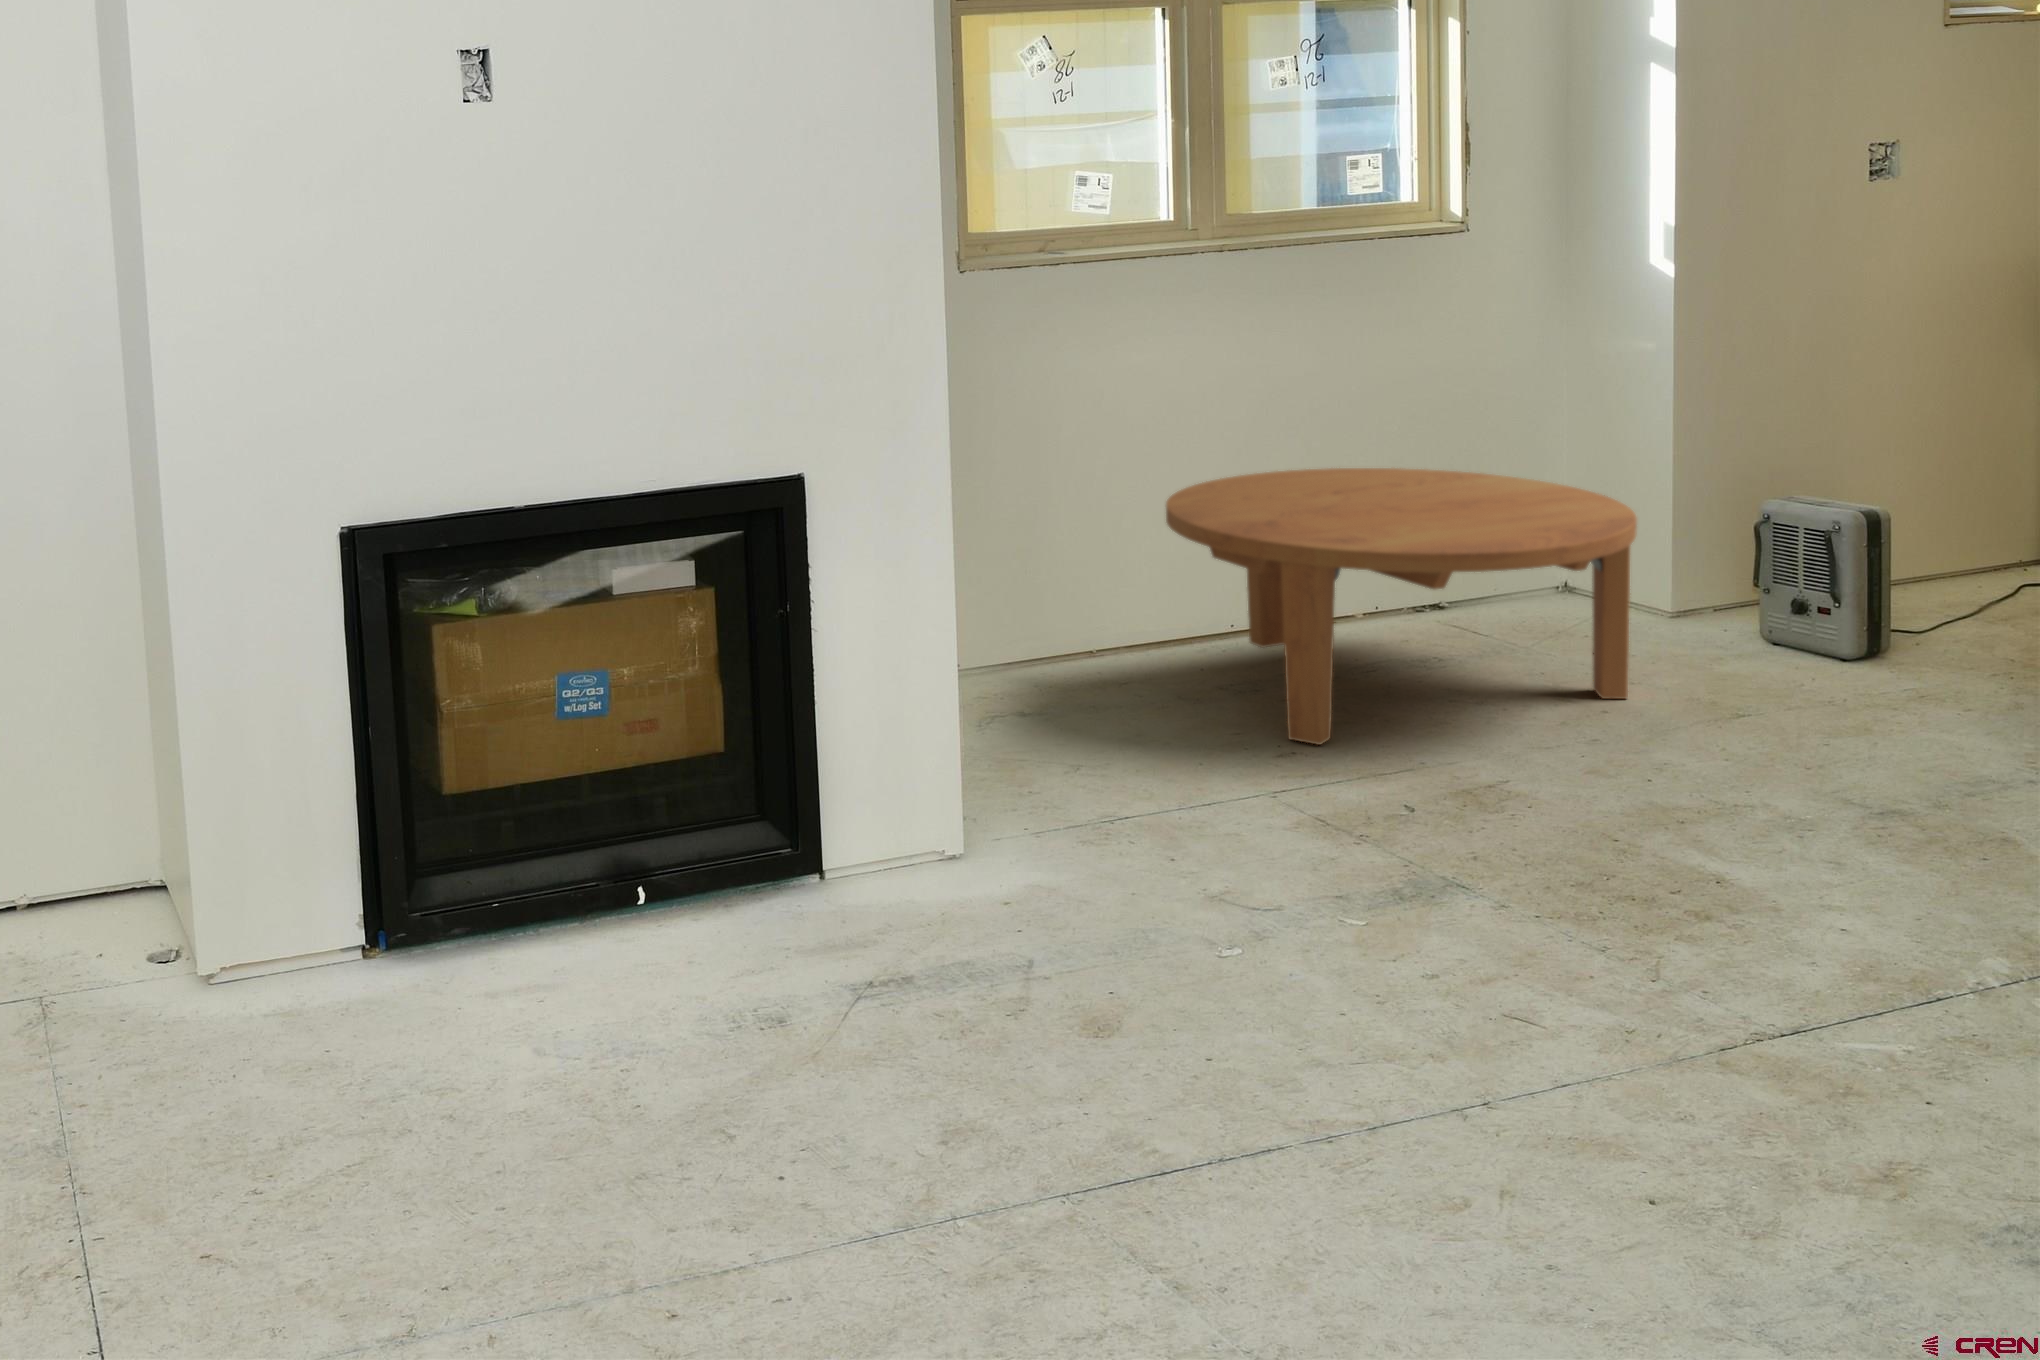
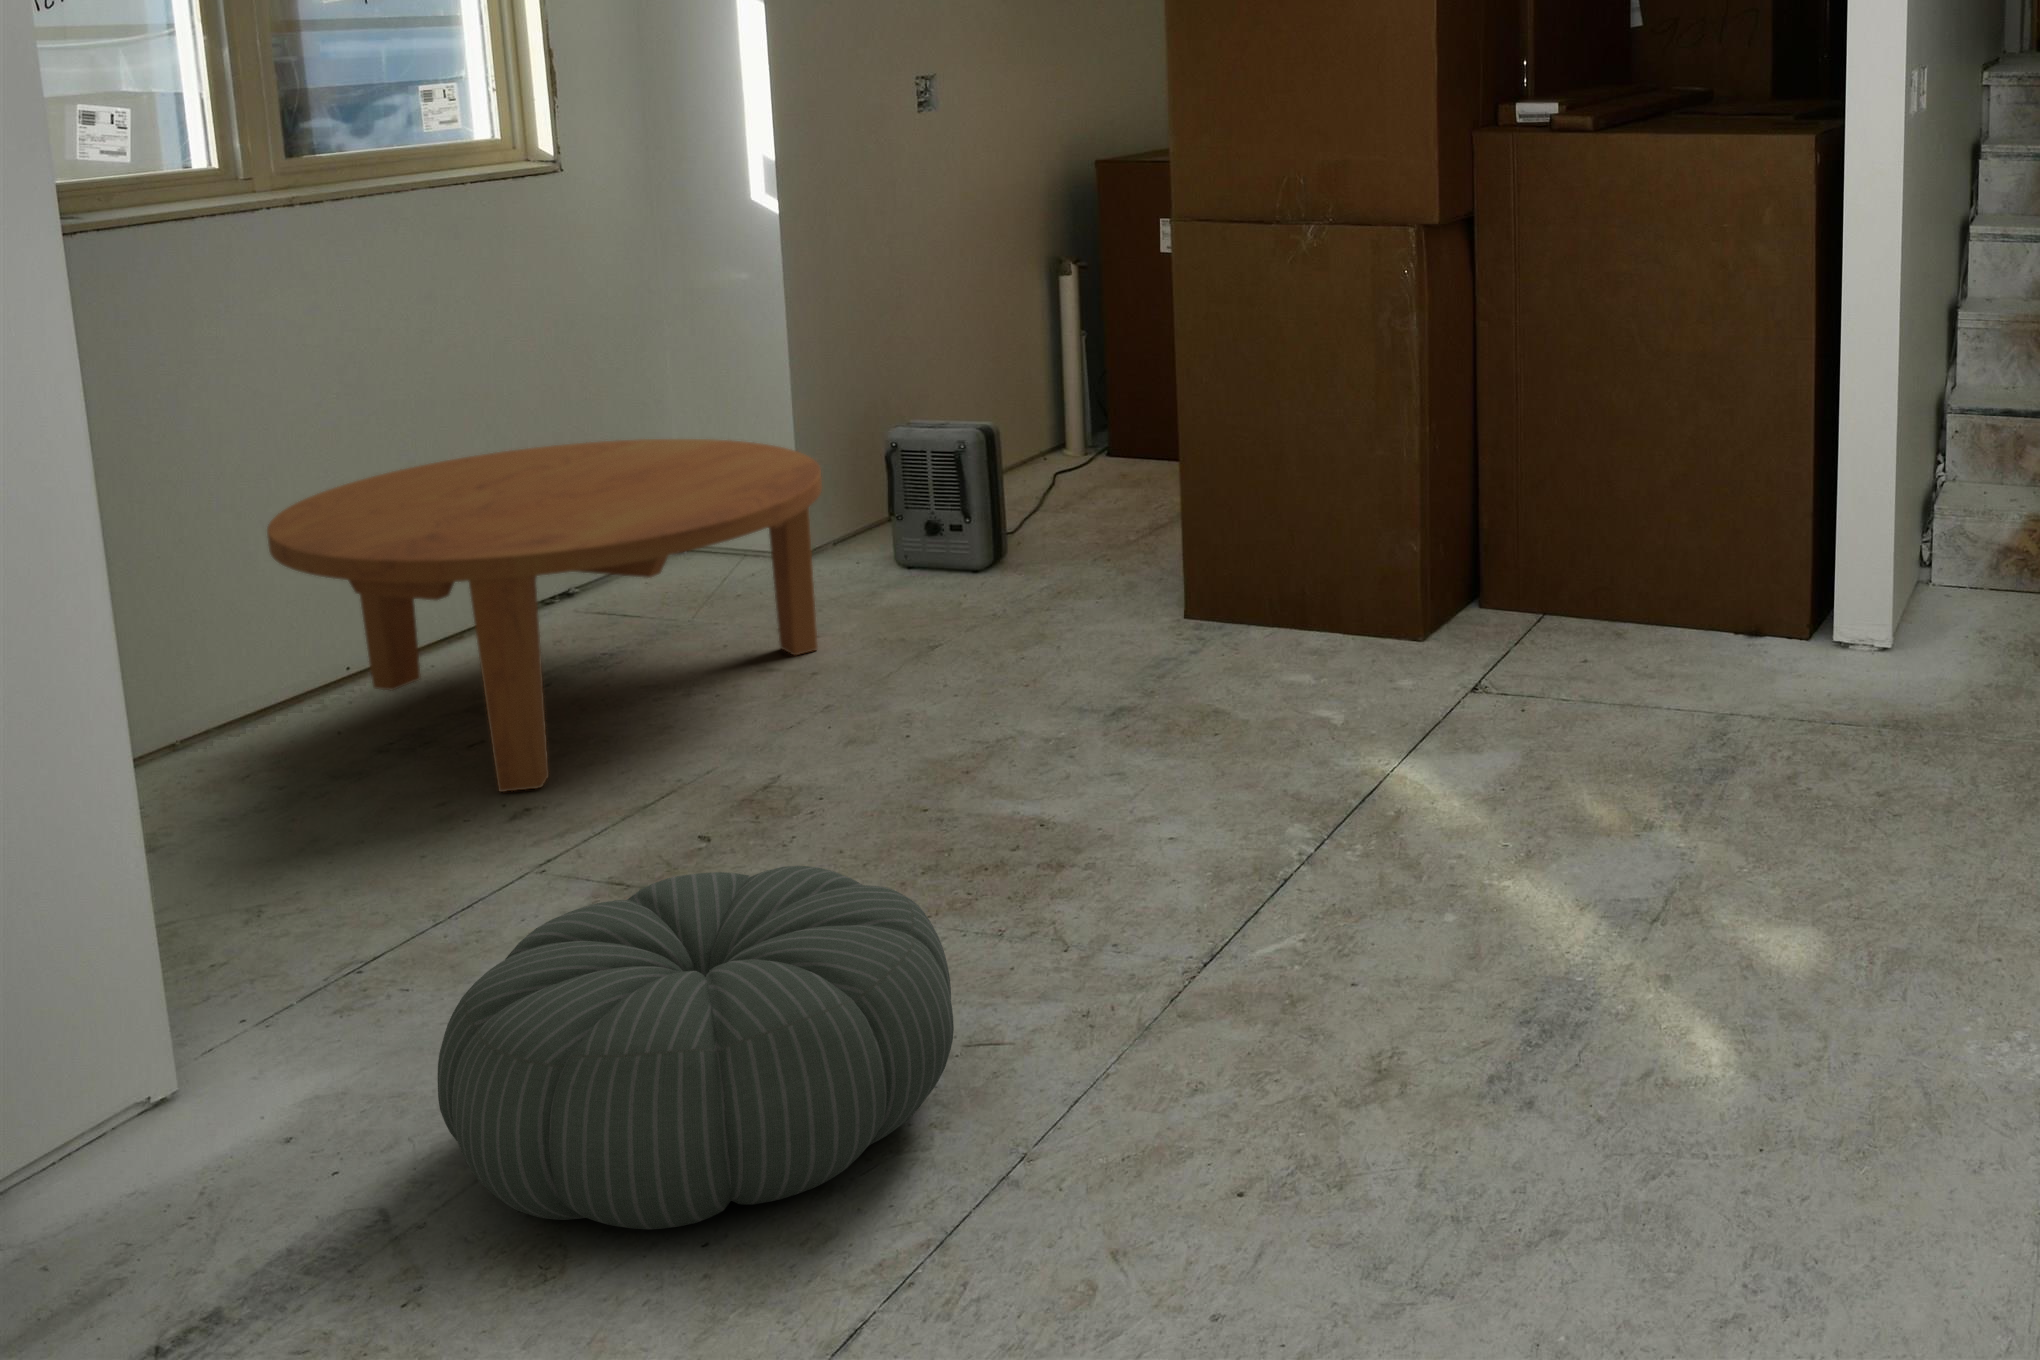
pouf: none [1088,812,1502,1080] -> present [438,866,954,1229]

